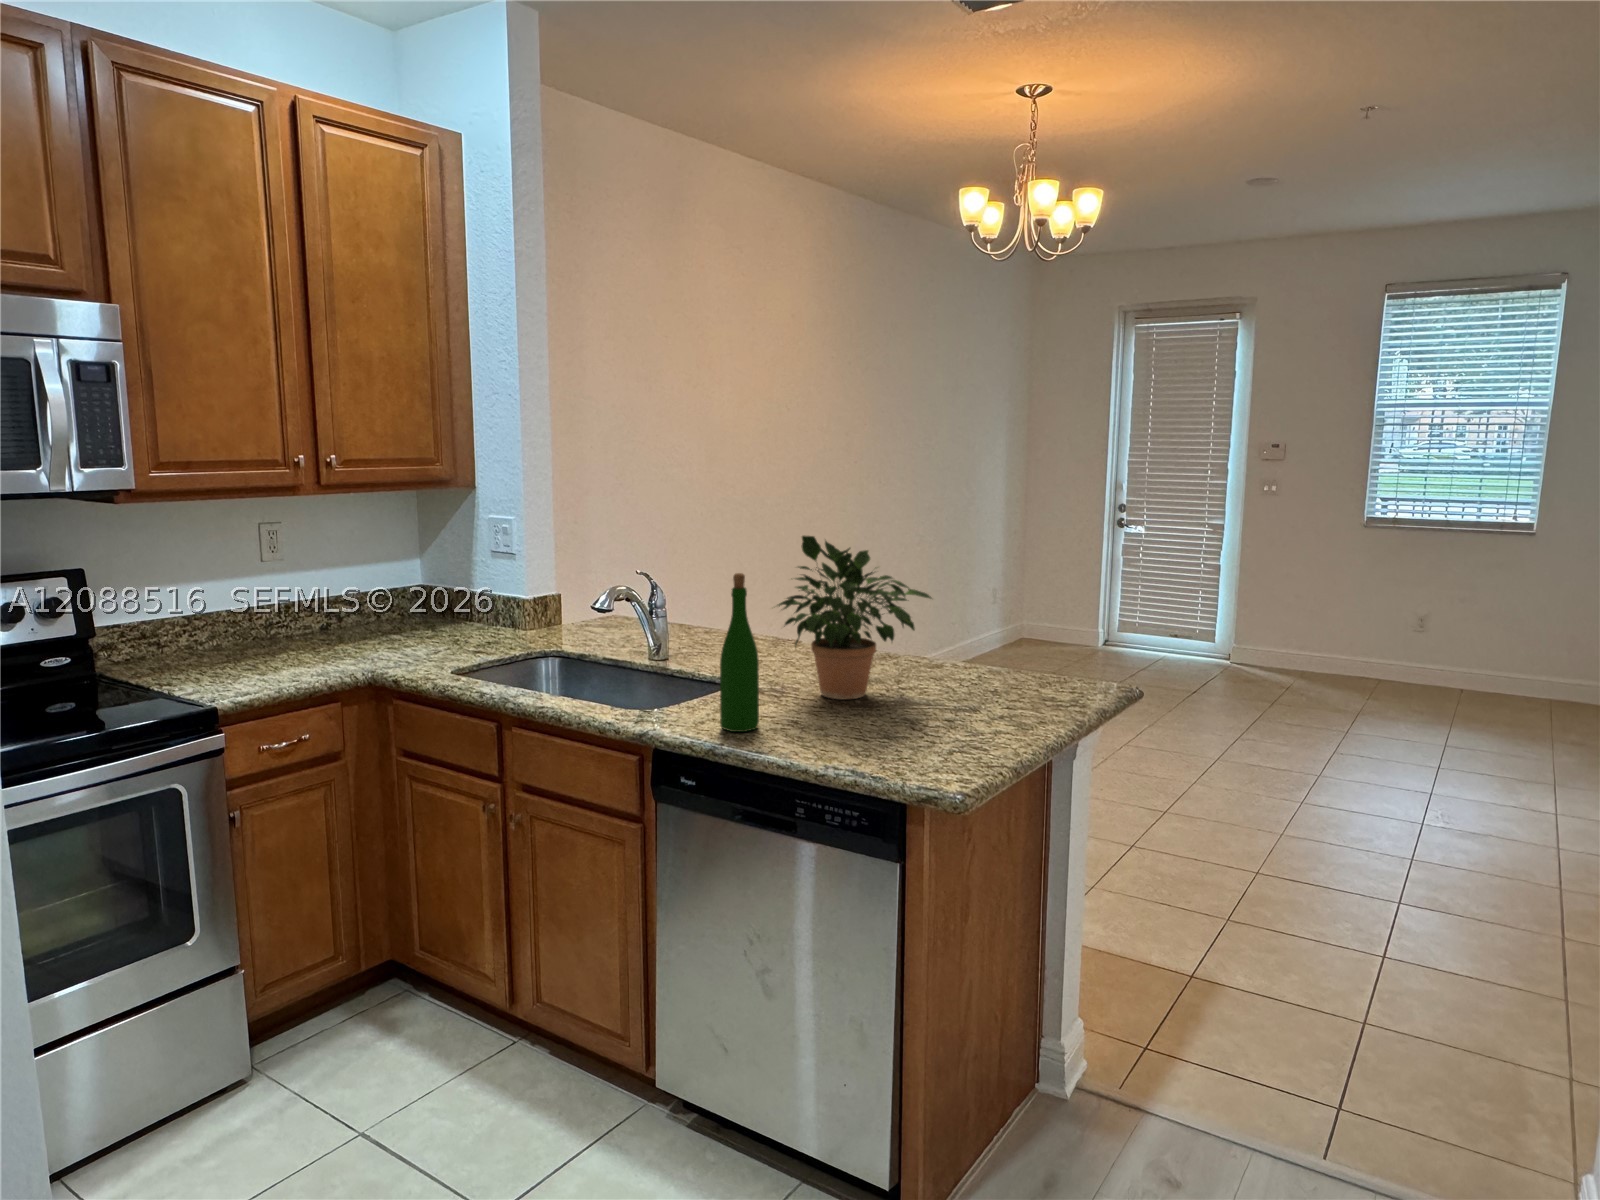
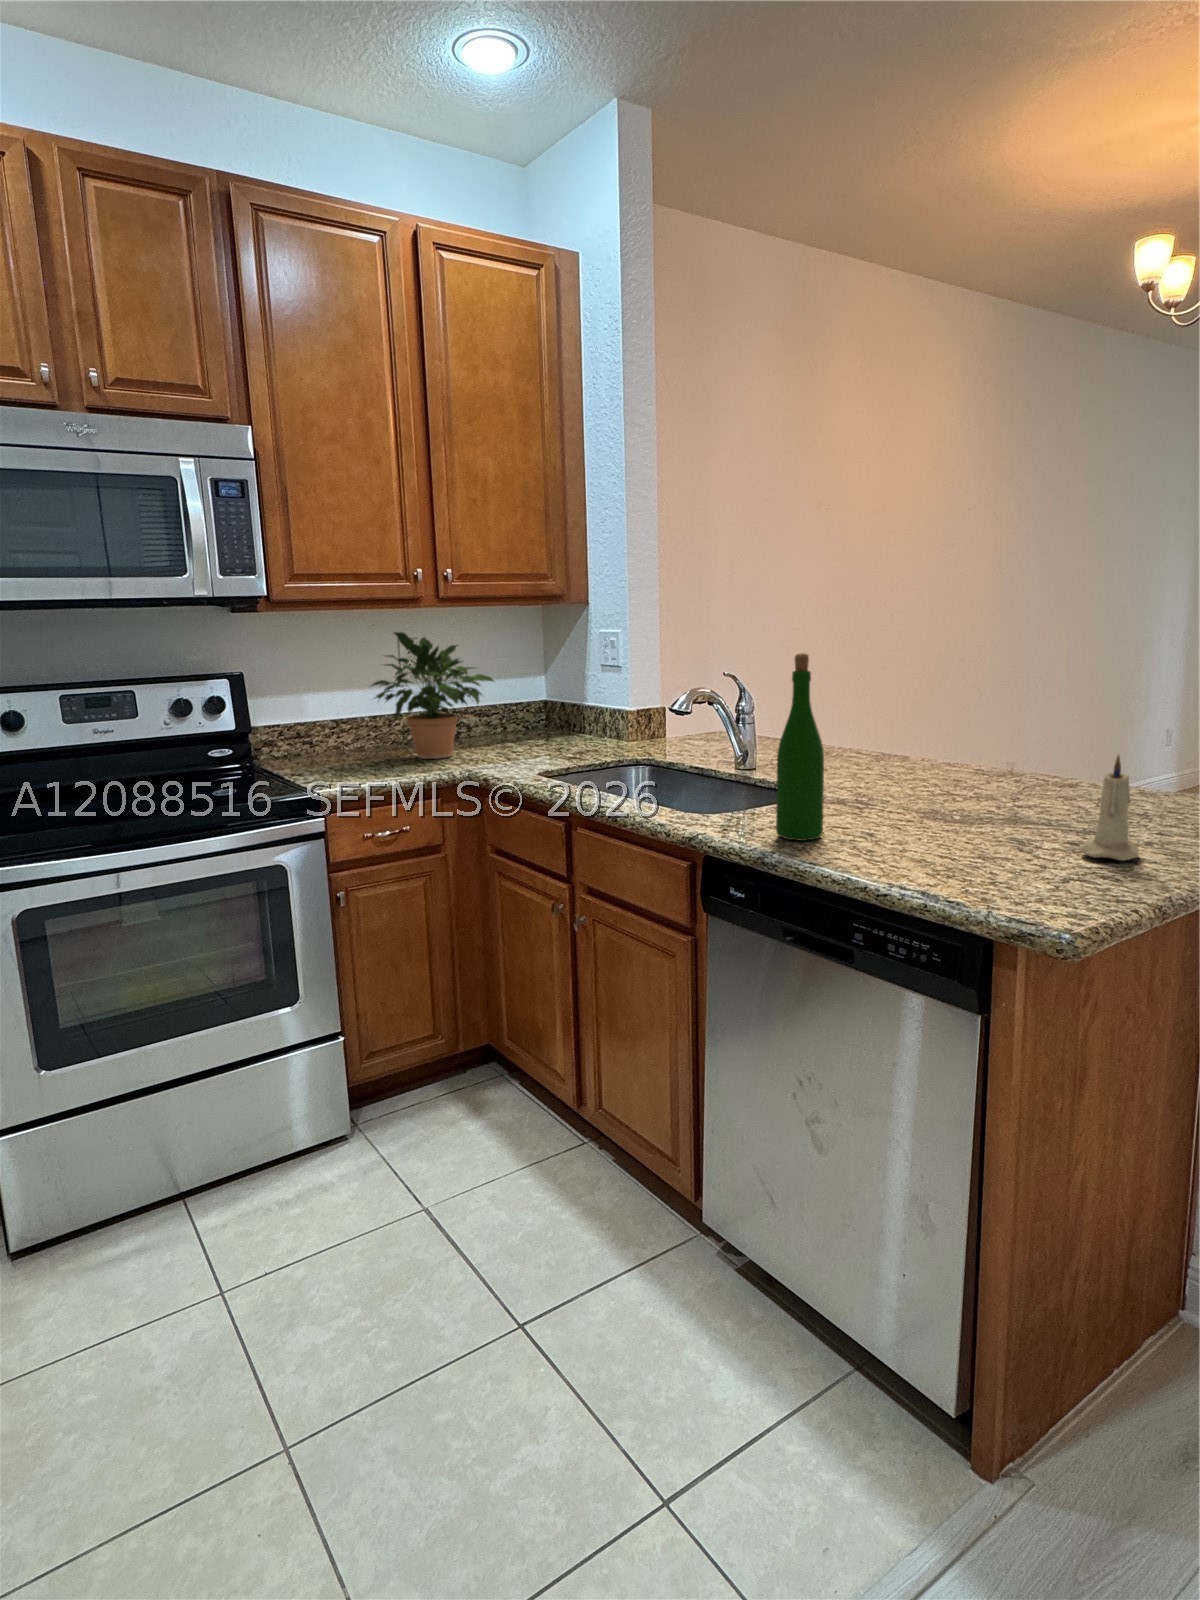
potted plant: present [778,536,932,700] -> present [372,632,493,759]
candle: none [955,652,995,733] -> present [1080,755,1139,861]

